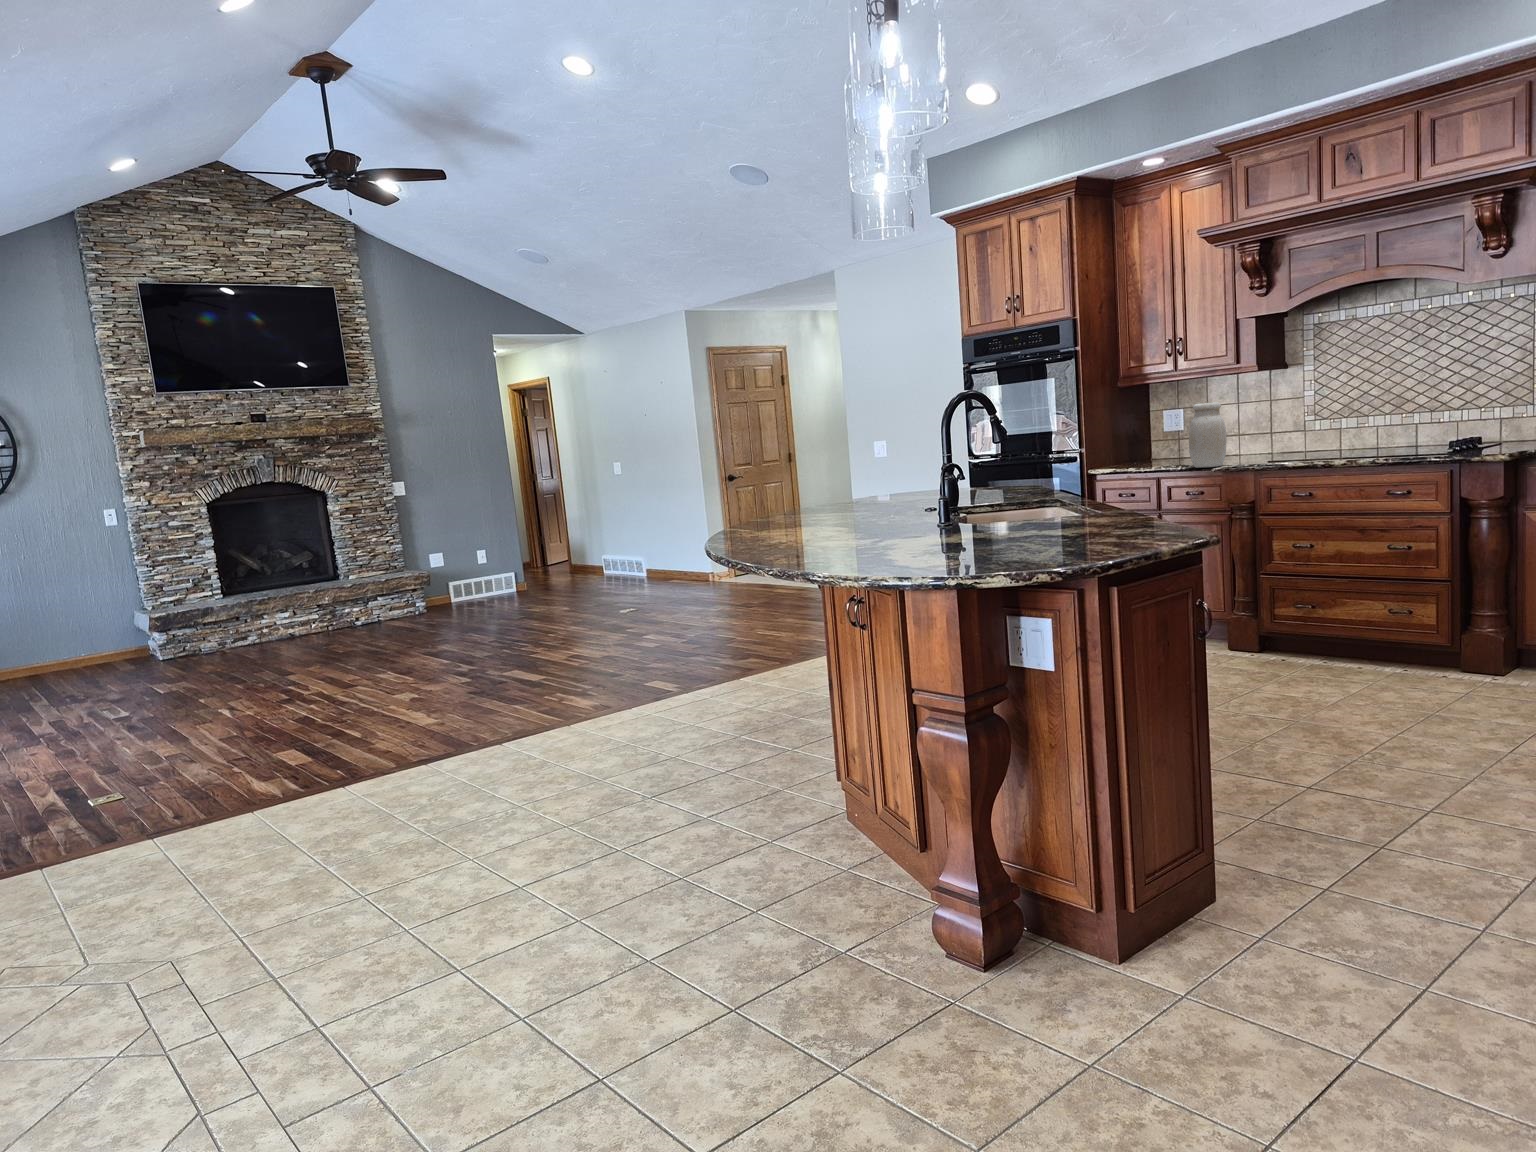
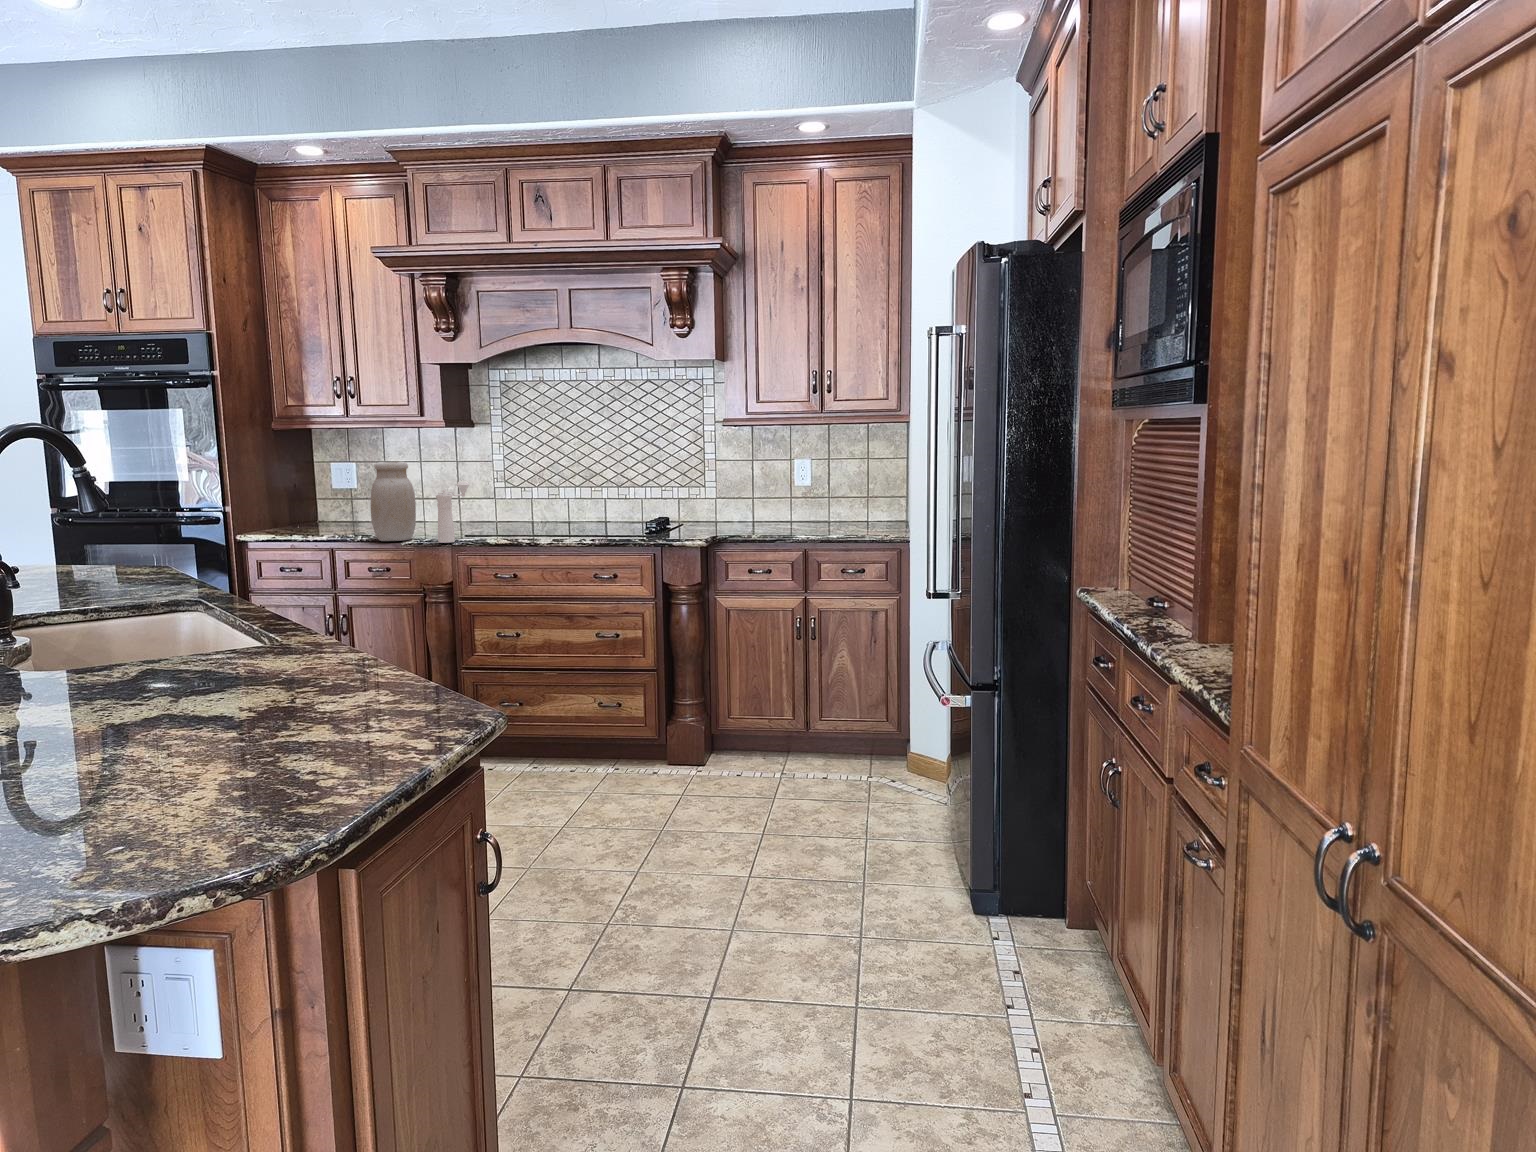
pepper mill: none [1242,415,1274,467] -> present [436,481,469,543]

